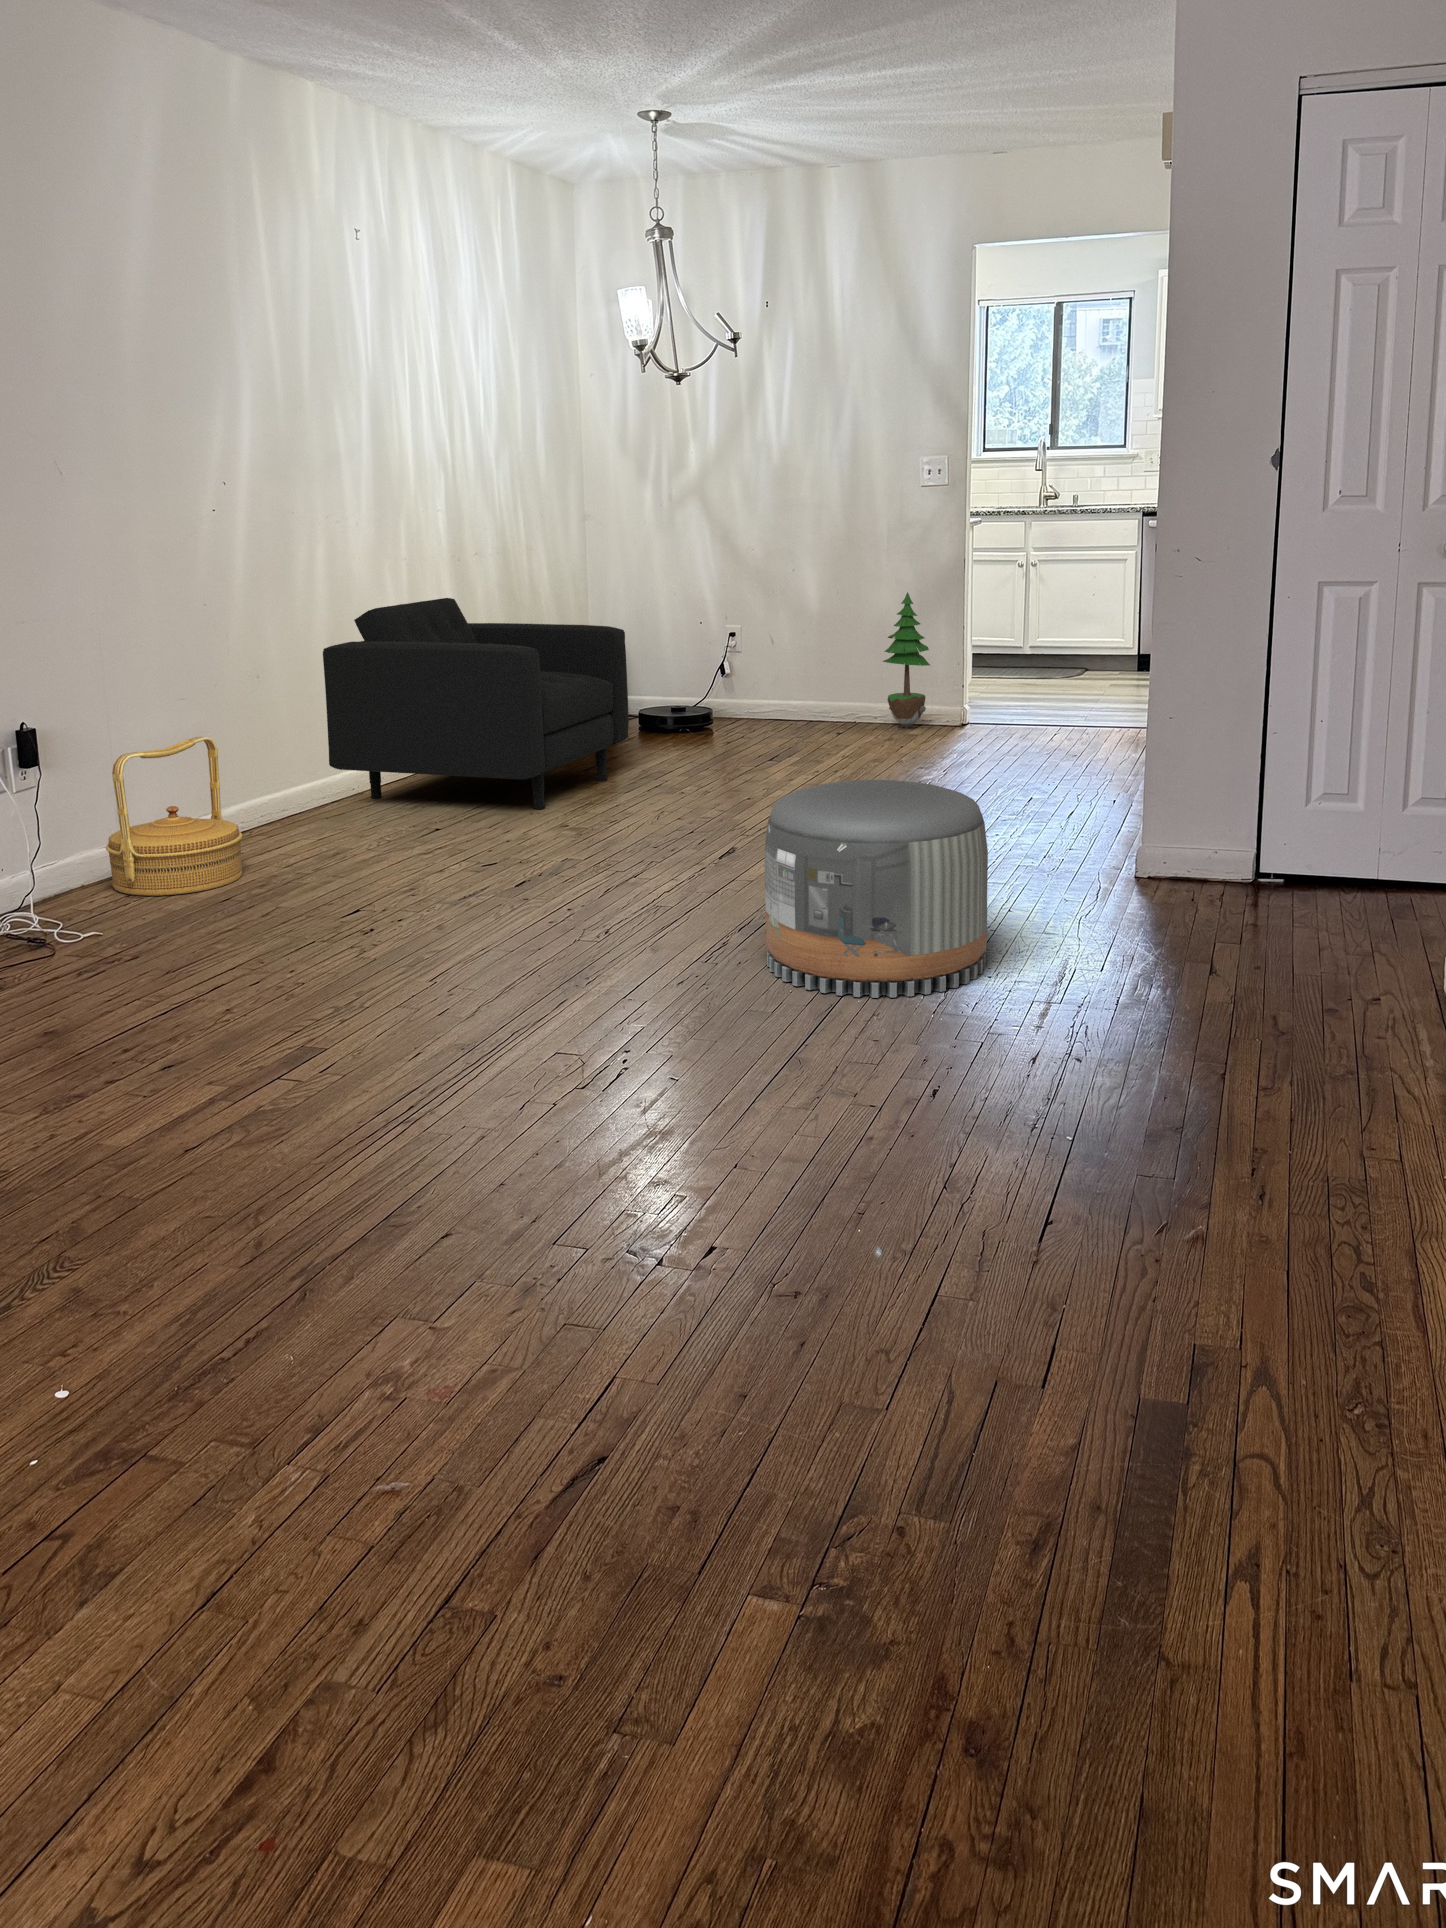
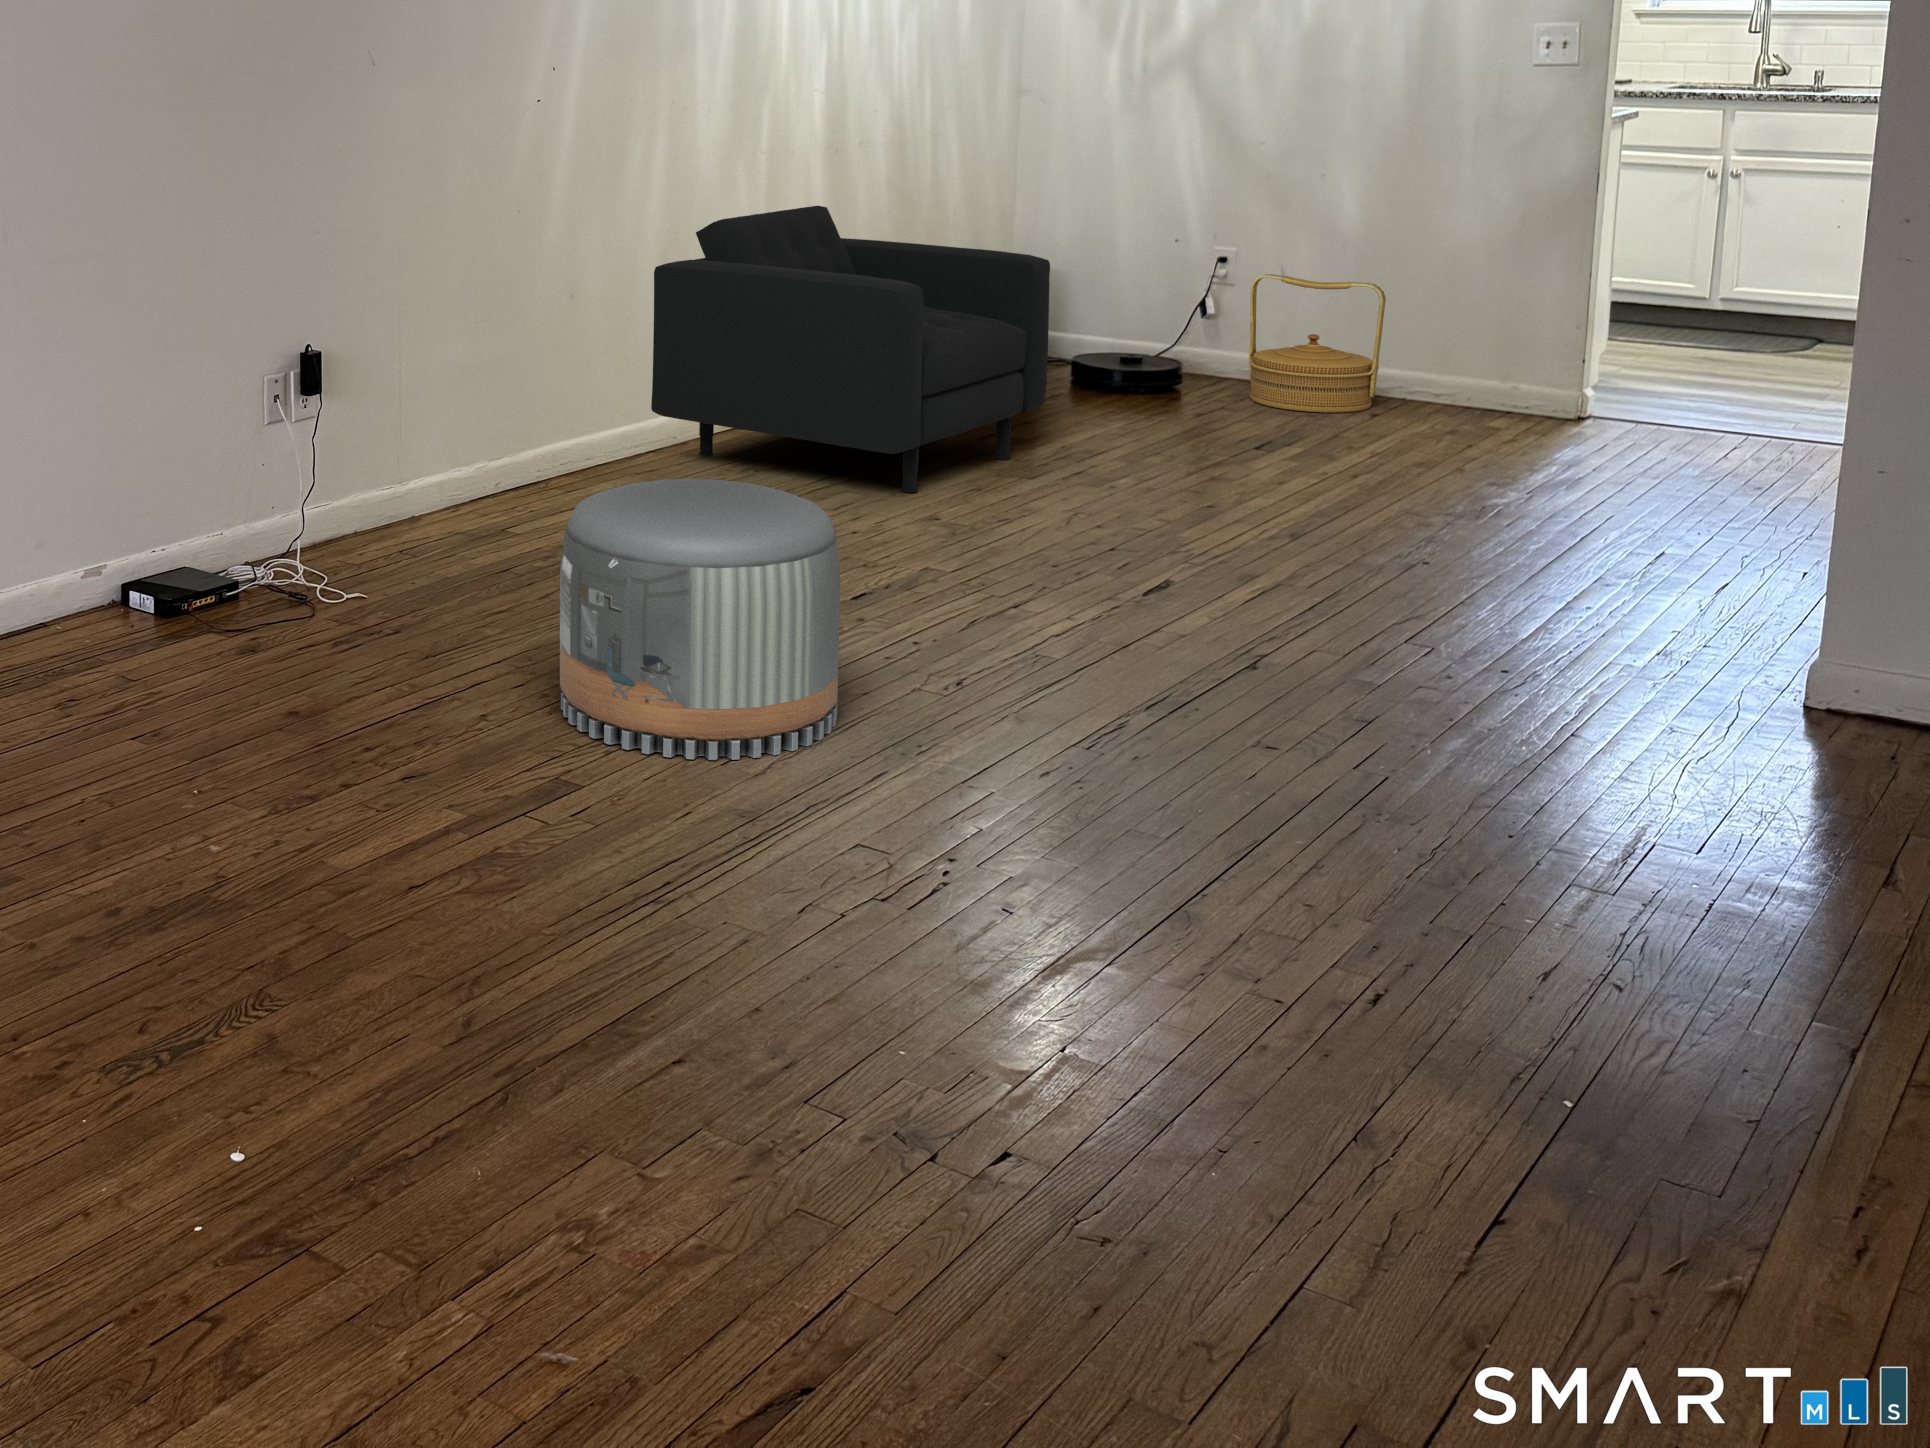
potted tree: present [883,592,930,728] -> none [1445,221,1525,418]
woven basket: present [106,737,243,896] -> present [1249,274,1386,413]
pouf: present [765,780,988,998] -> present [560,479,840,760]

